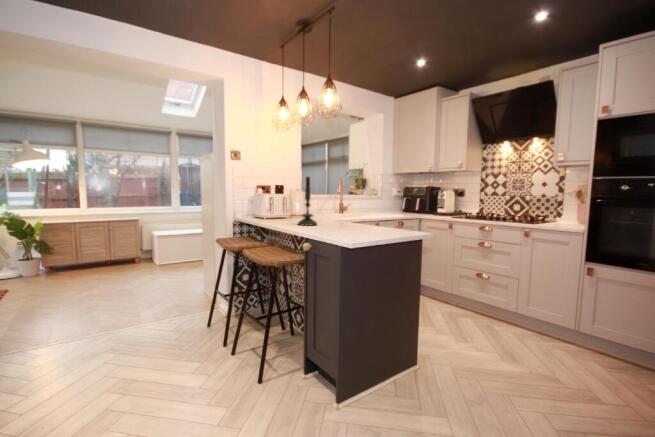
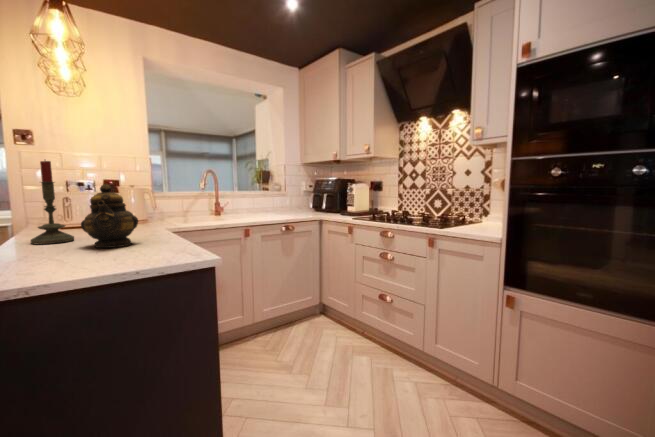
teapot: none [338,191,364,228] -> present [81,184,138,248]

